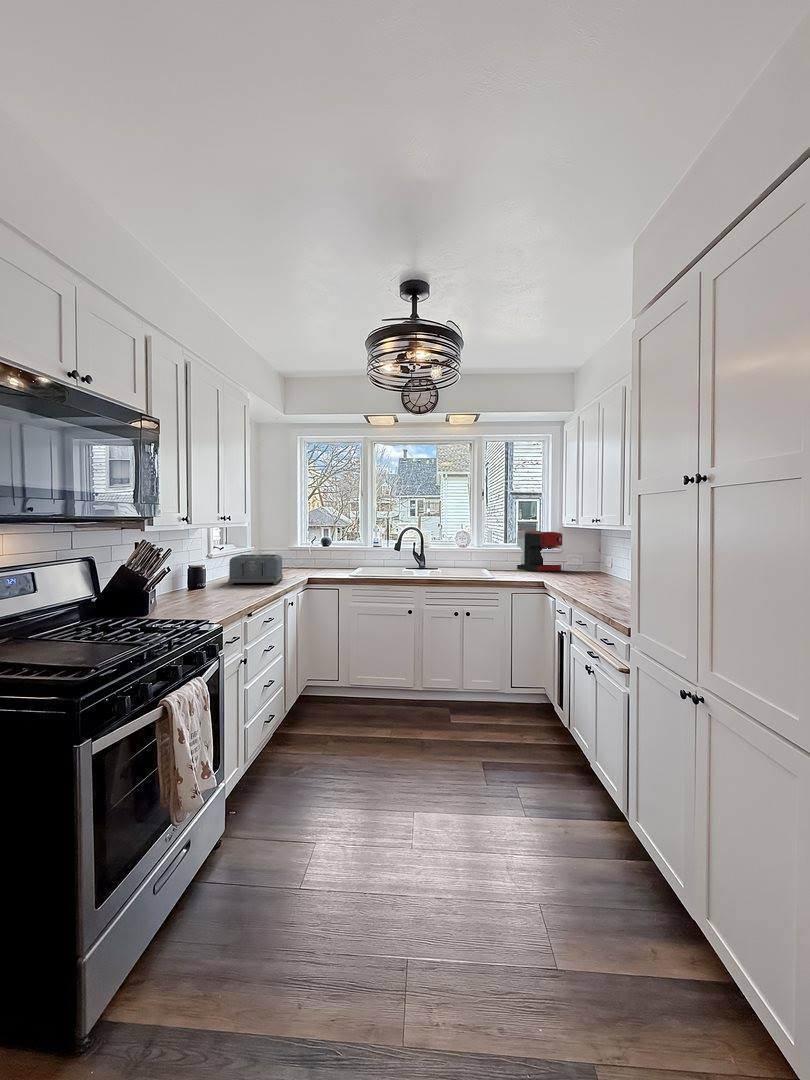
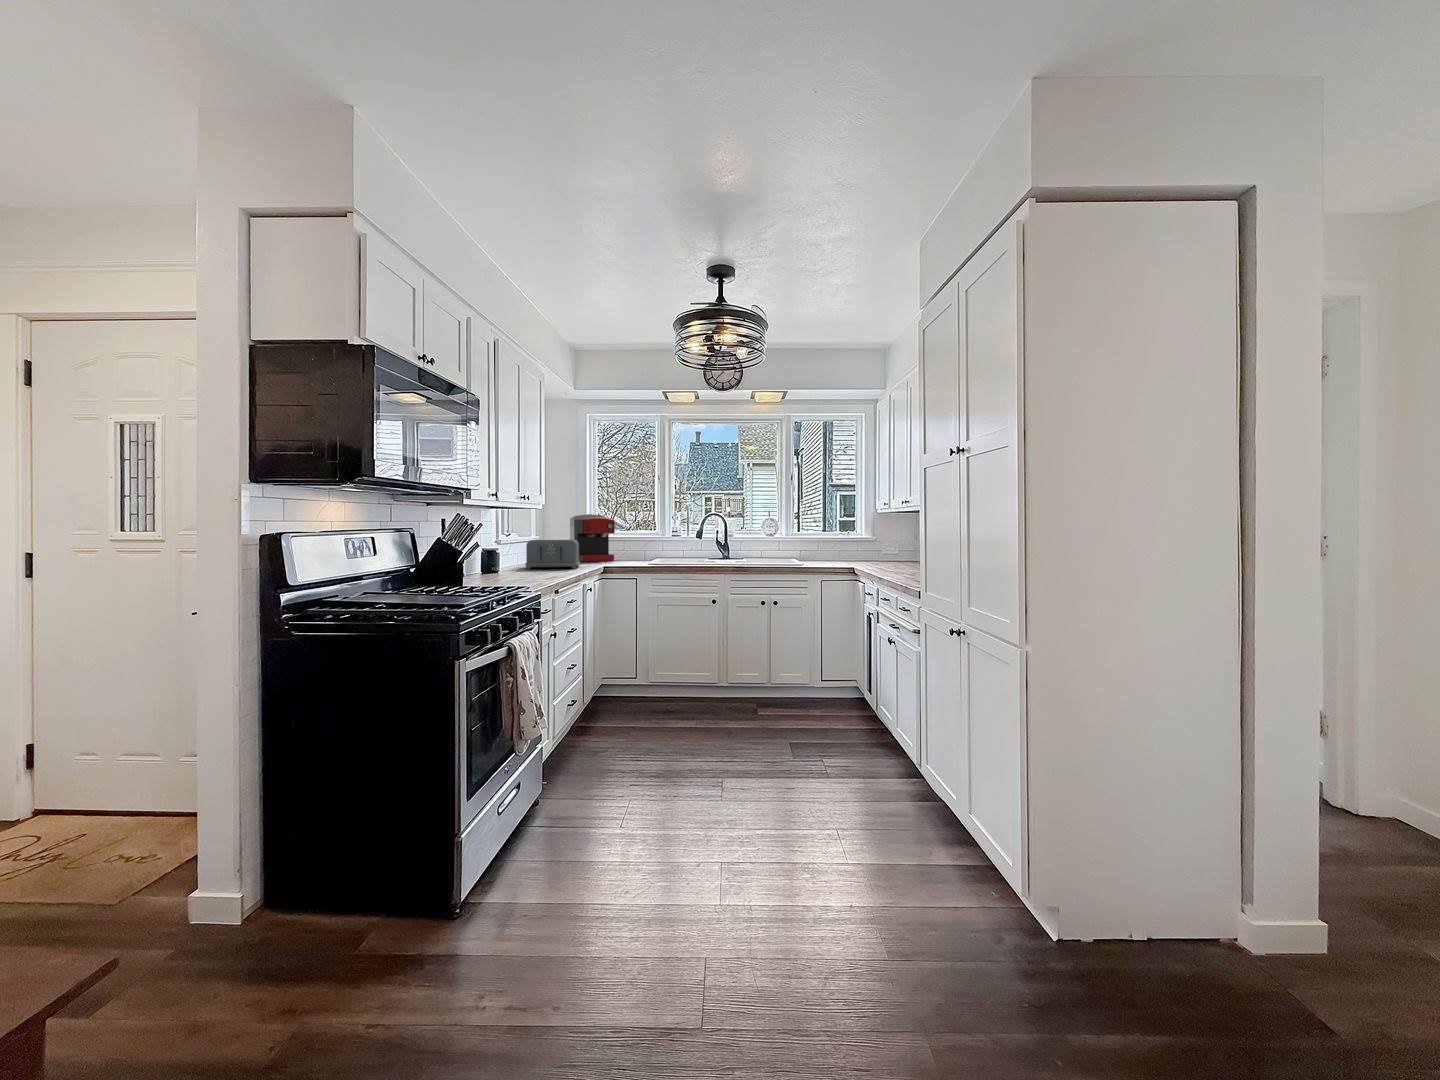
coffee maker: present [517,528,562,572] -> present [570,514,615,562]

